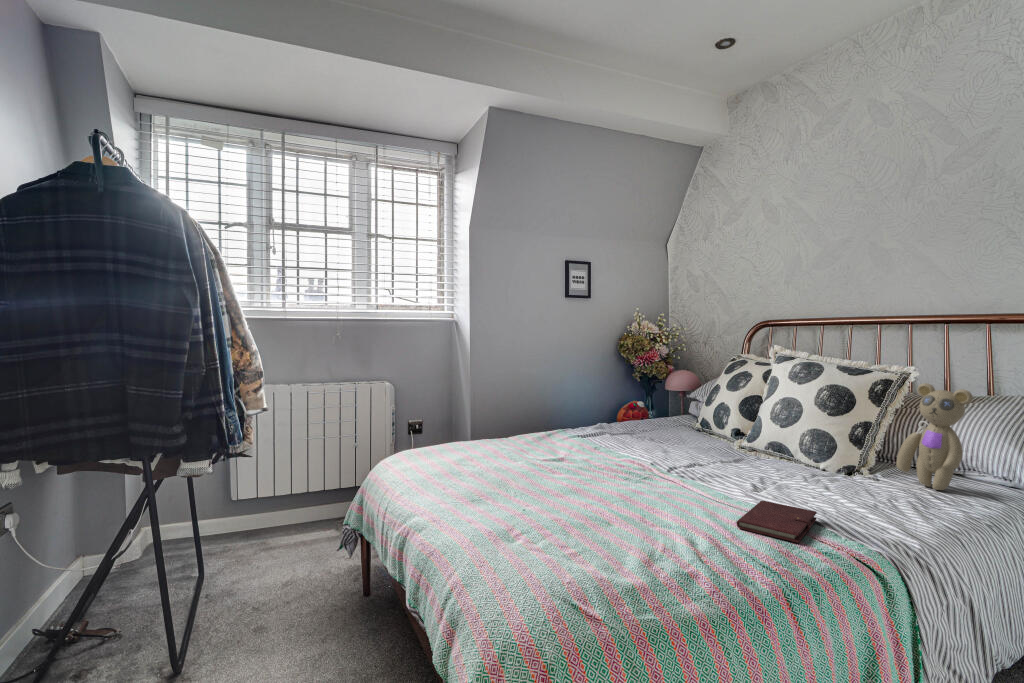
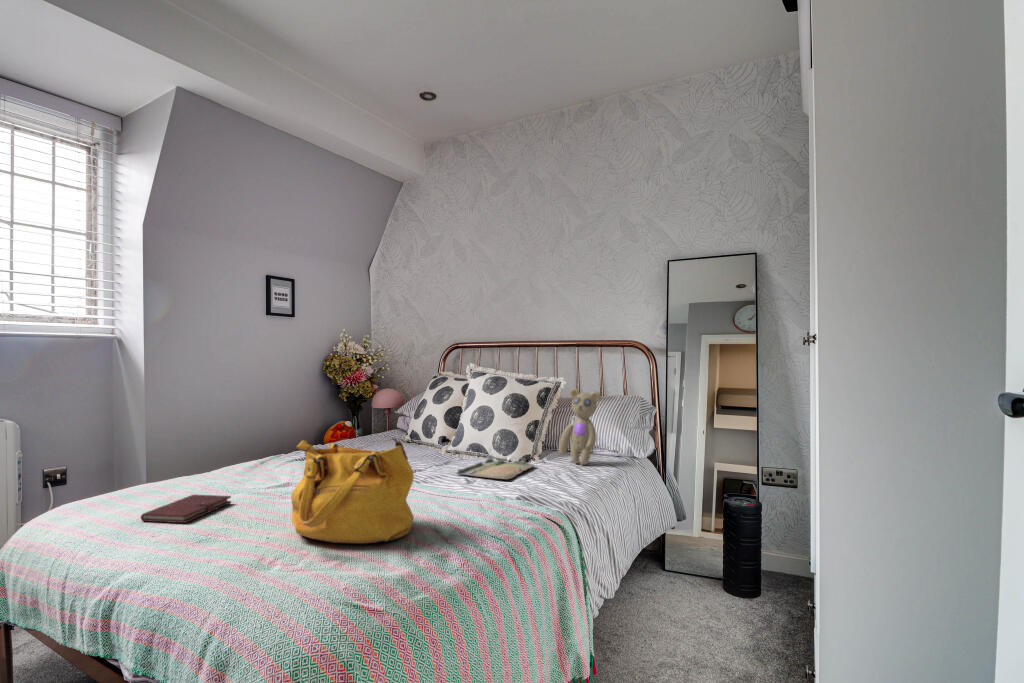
handbag: none [544,419,667,541] -> present [291,437,414,544]
tray: none [742,461,856,492] -> present [457,458,534,479]
notebook: present [736,501,817,543] -> present [141,495,231,523]

